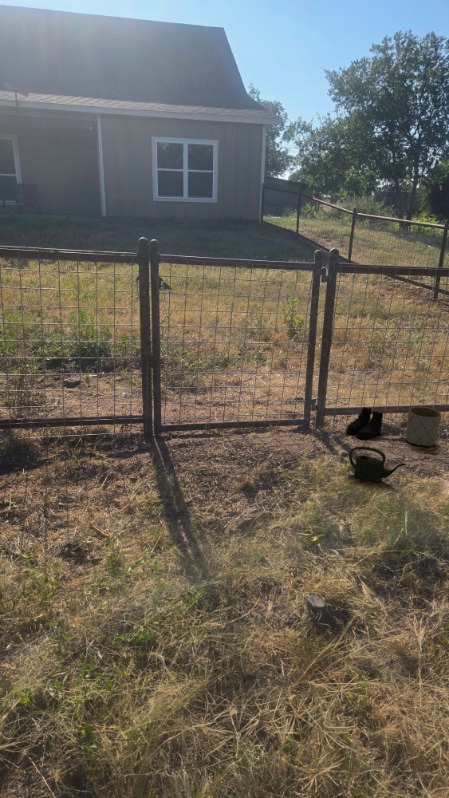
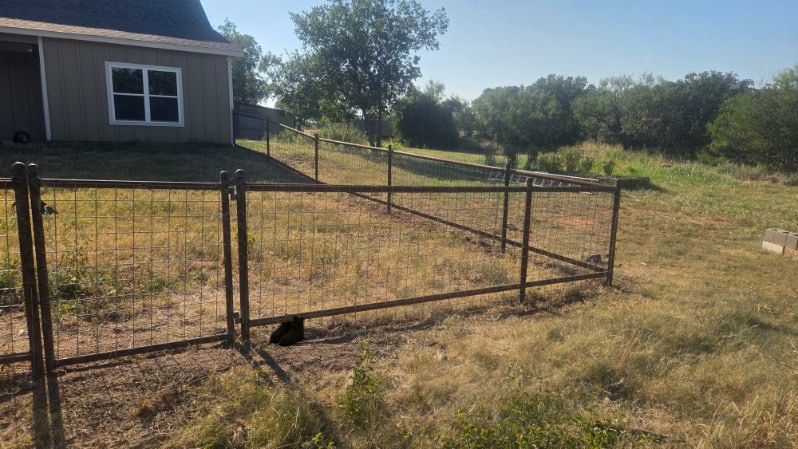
planter: present [406,407,442,447] -> none [326,307,355,344]
watering can: present [349,446,405,482] -> none [258,352,310,386]

